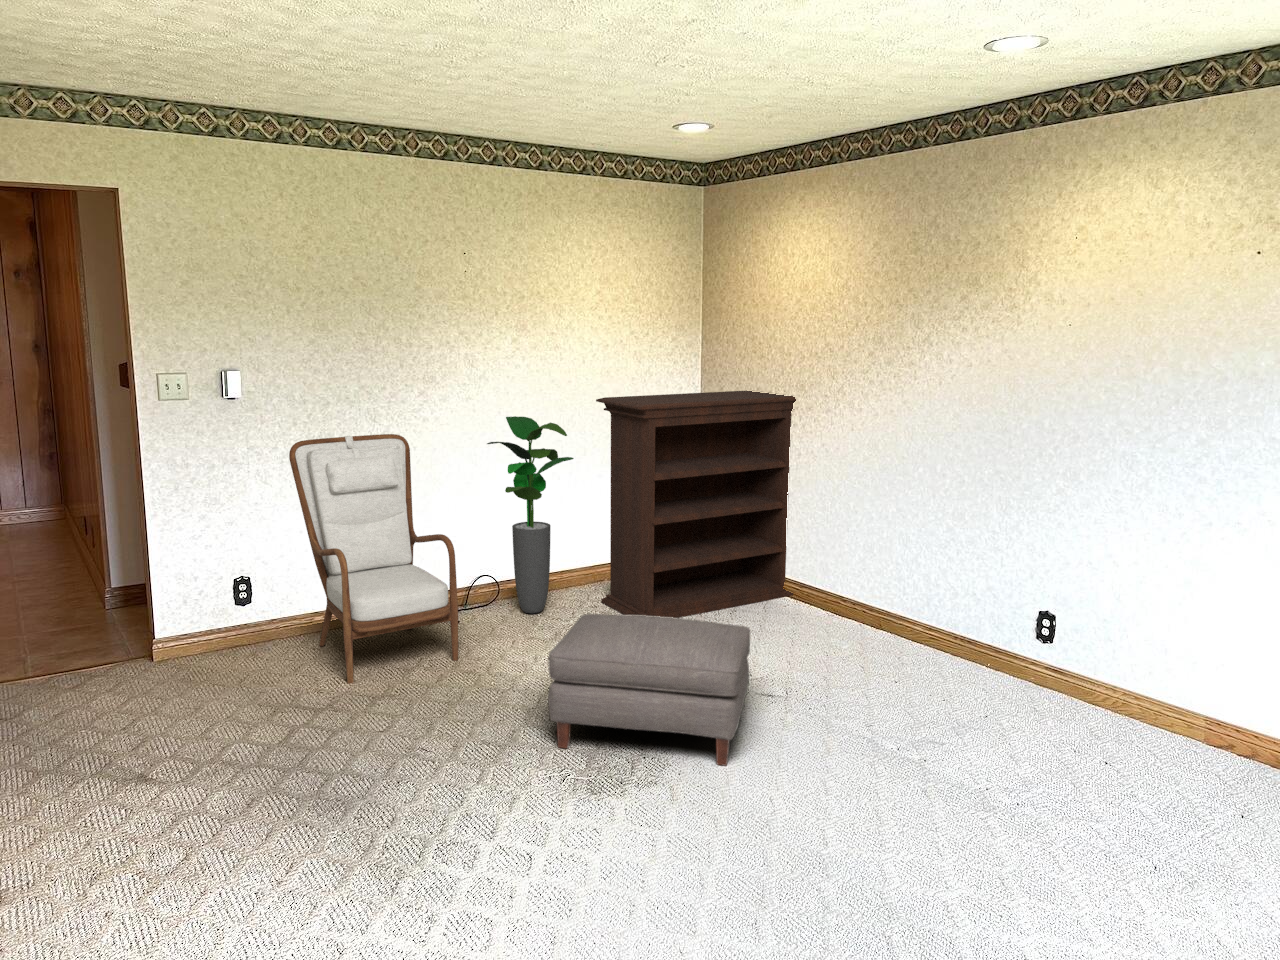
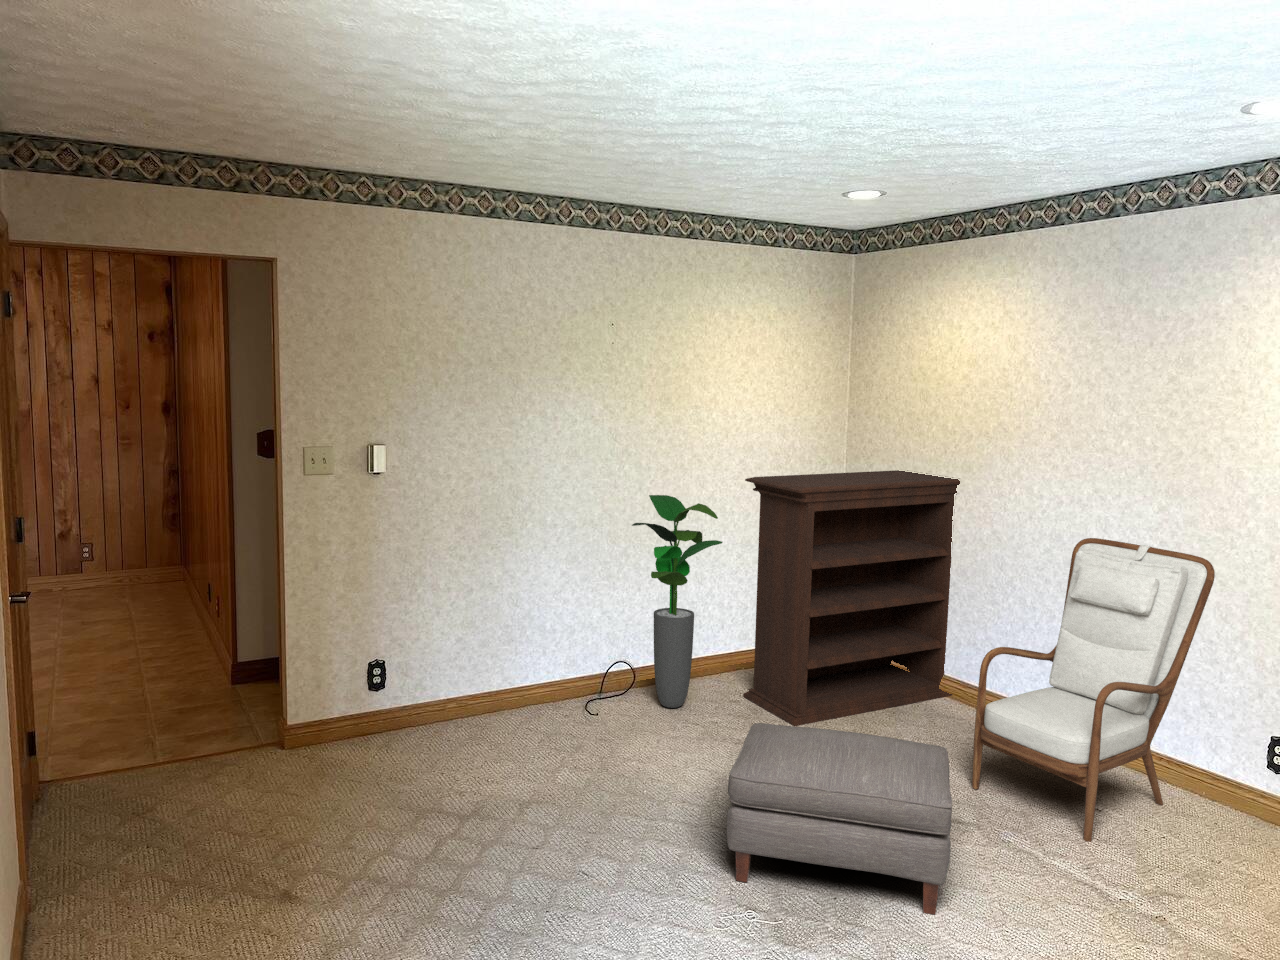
armchair: present [289,434,458,684] -> present [972,538,1215,842]

